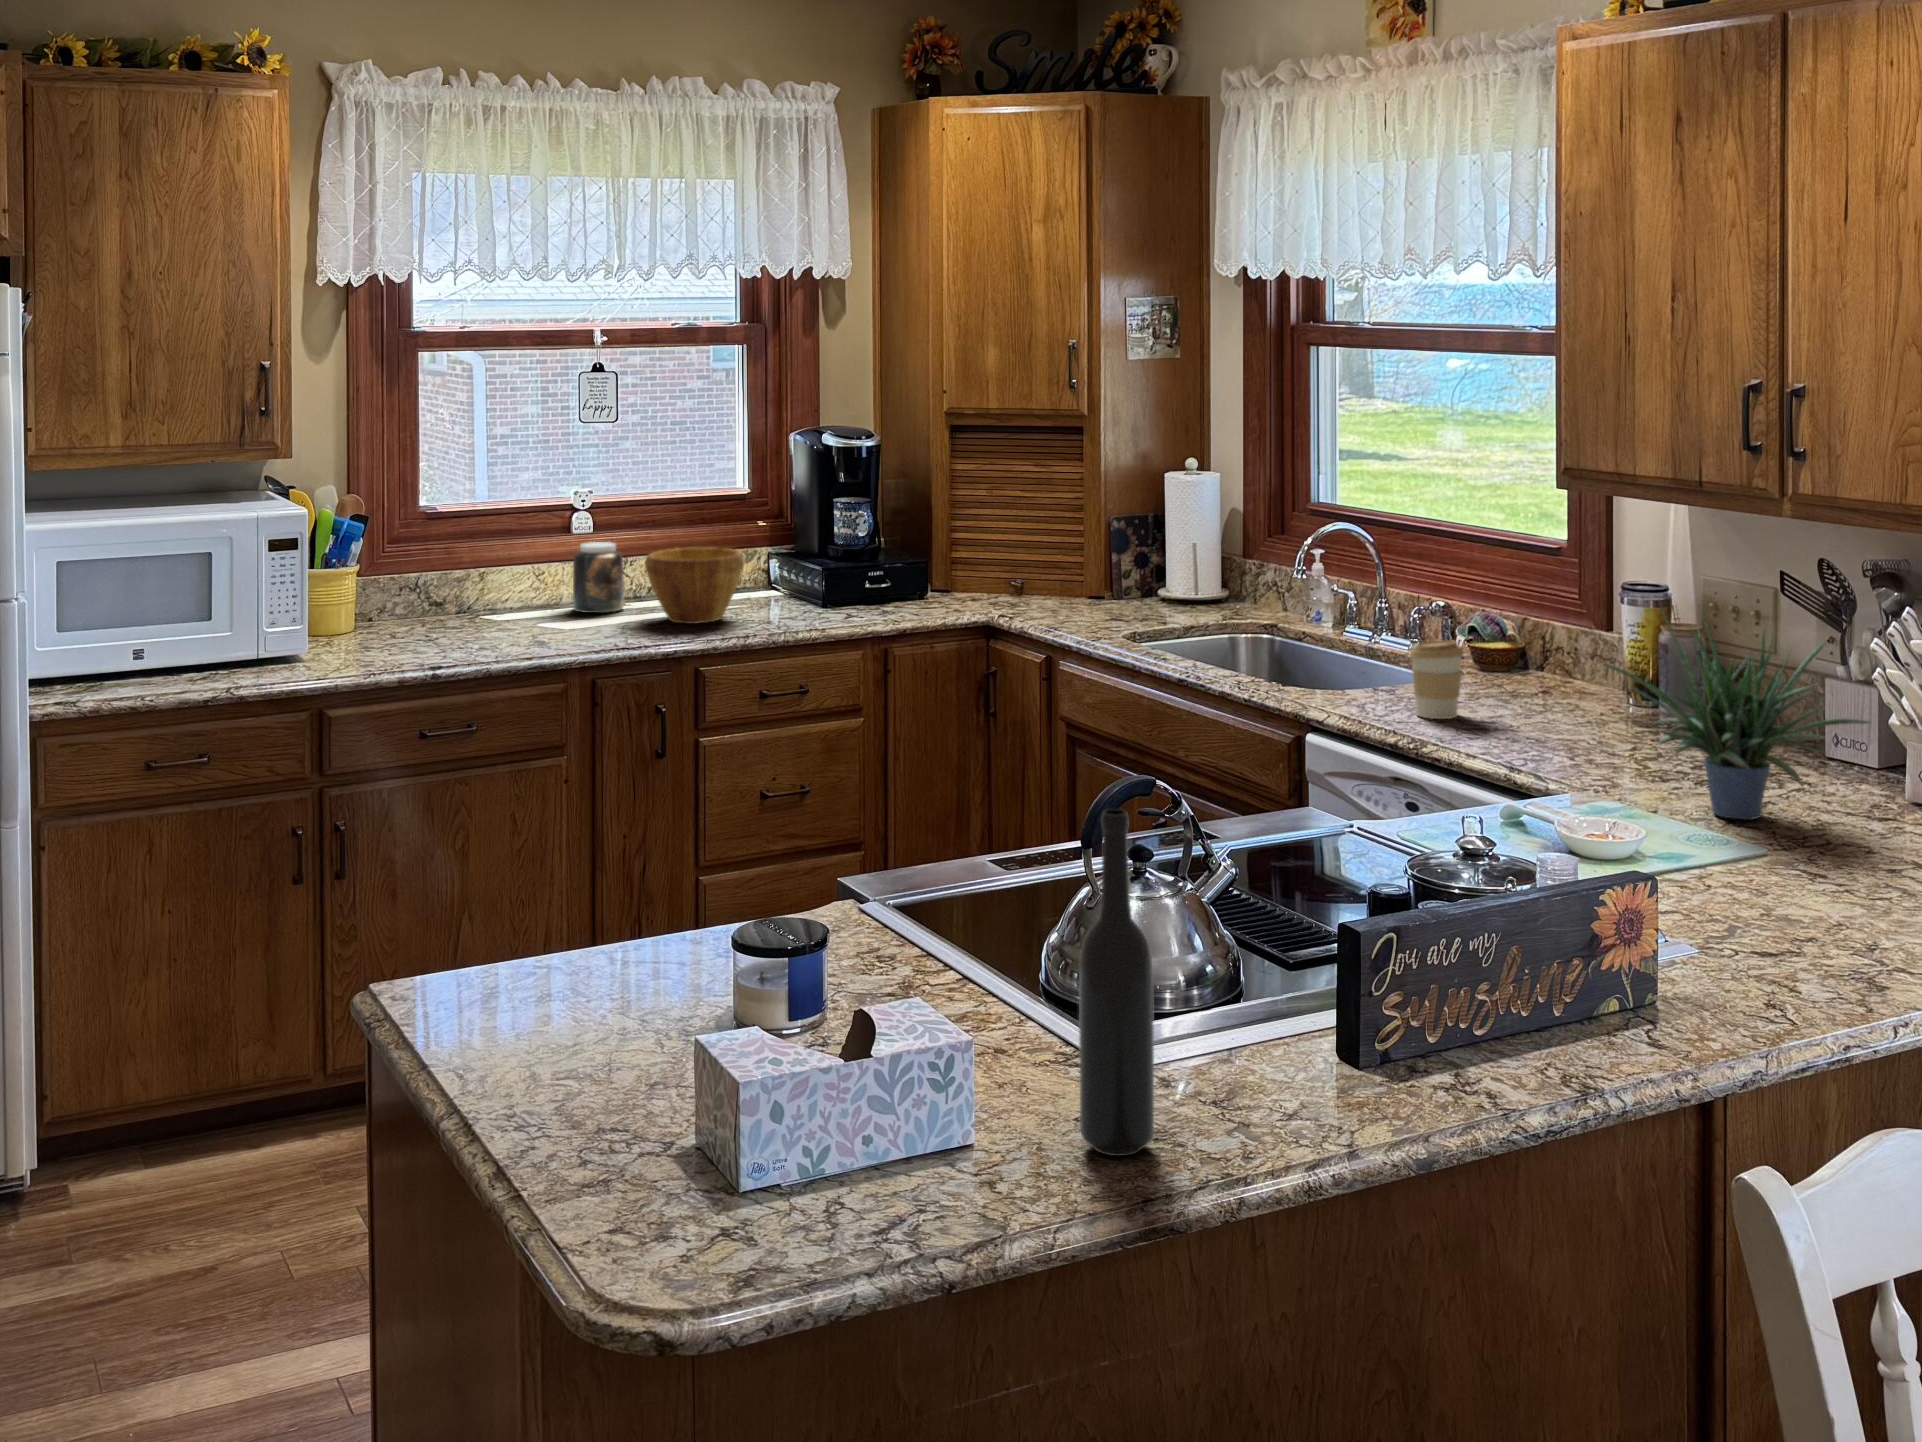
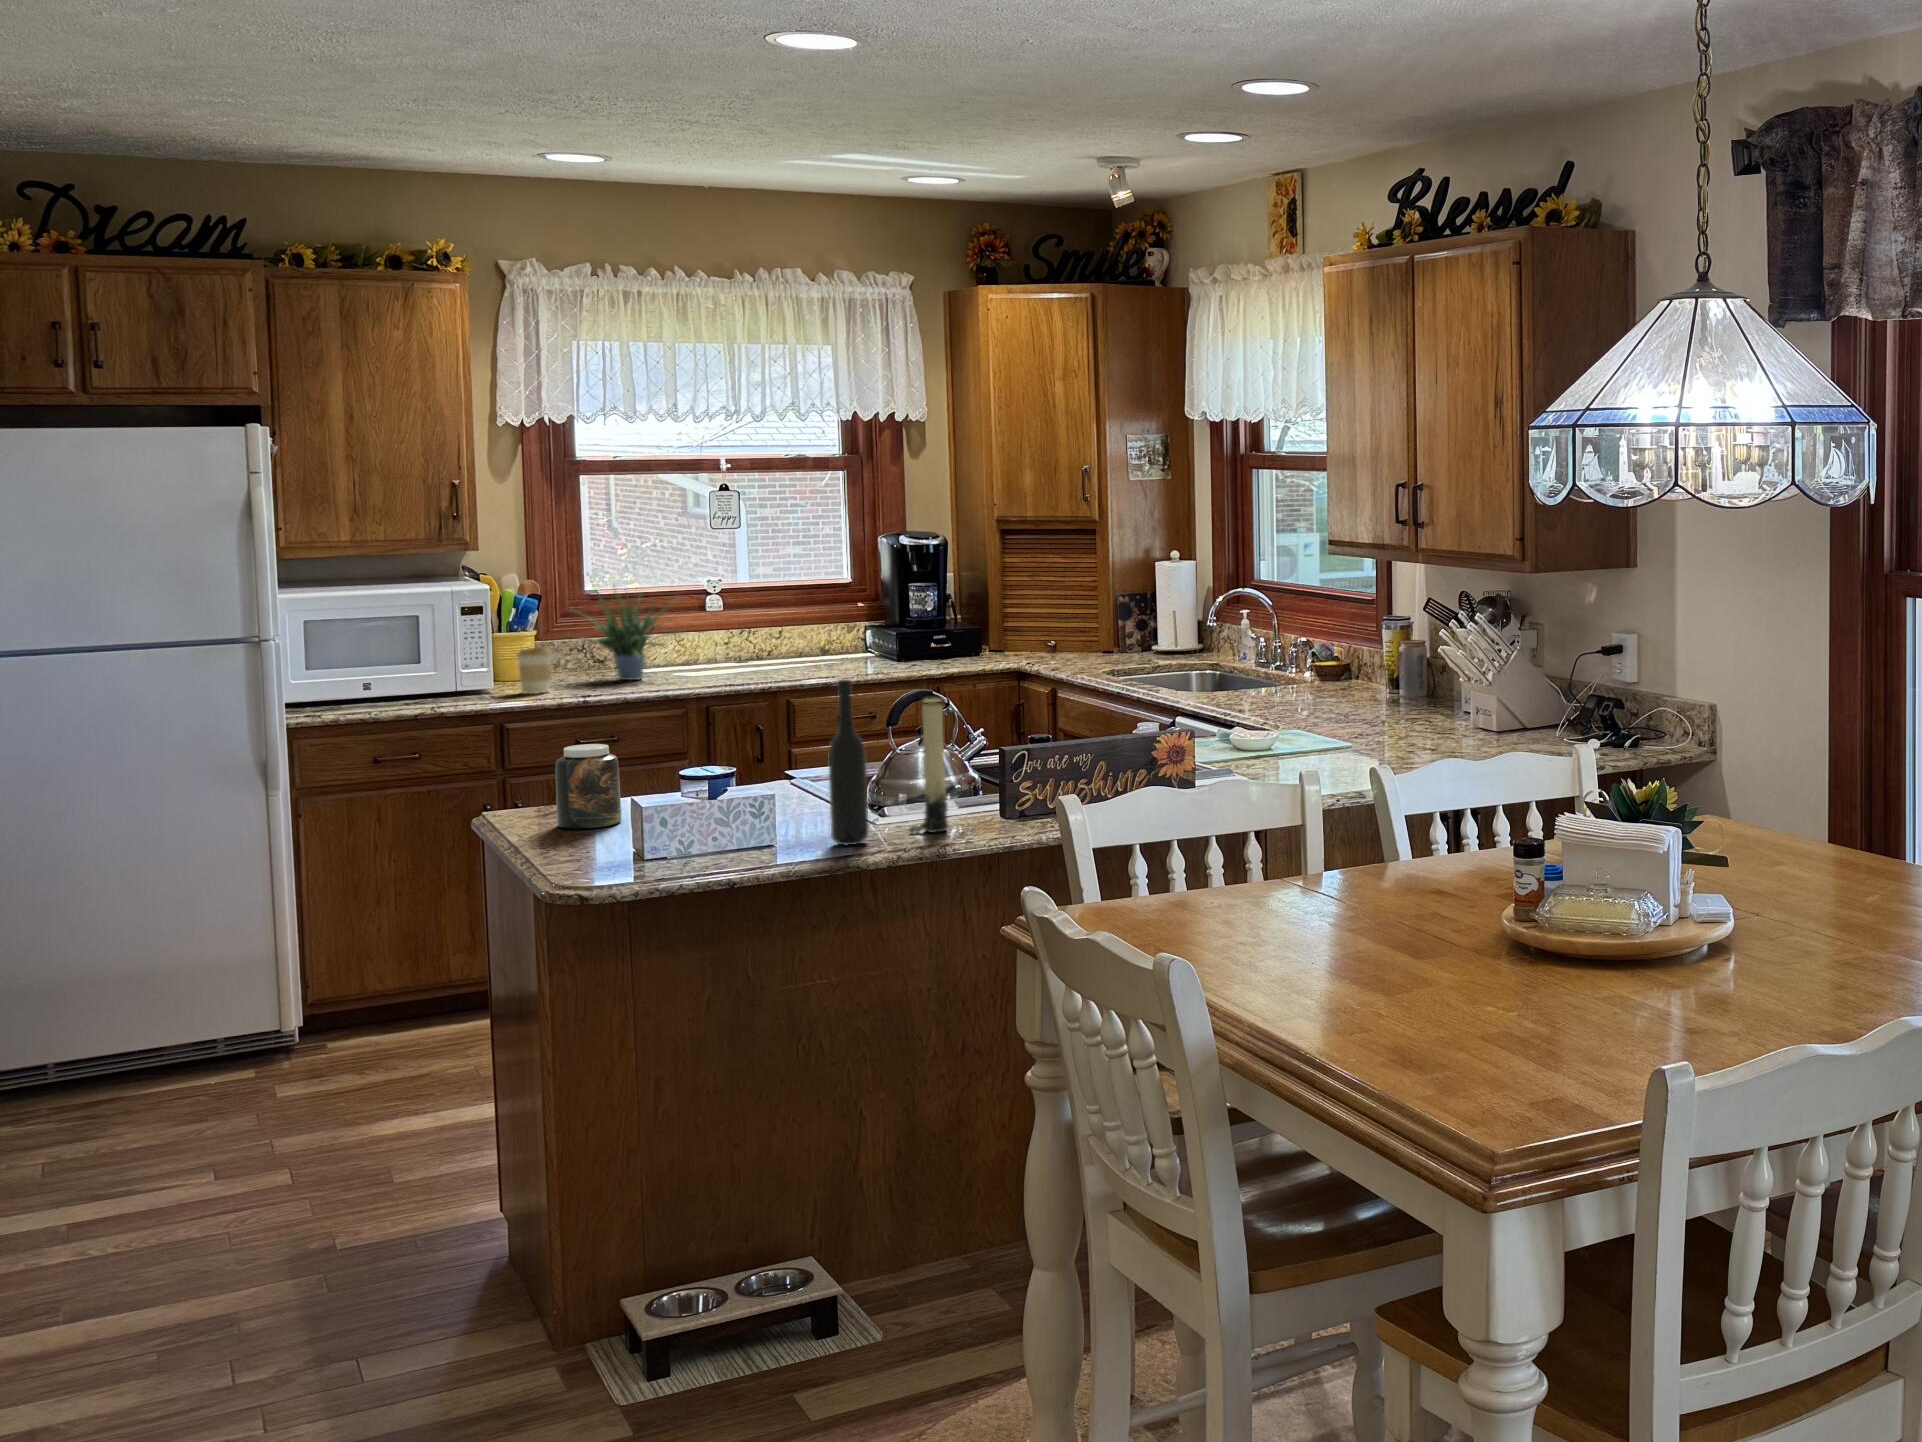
jar: present [573,542,624,613] -> present [555,744,621,829]
bowl: present [645,547,744,624] -> none [757,619,832,672]
potted plant: present [1604,606,1870,820] -> present [581,589,680,680]
coffee cup: present [1409,640,1463,719] -> present [517,647,551,694]
candle: none [1207,834,1285,1110] -> present [910,699,948,833]

